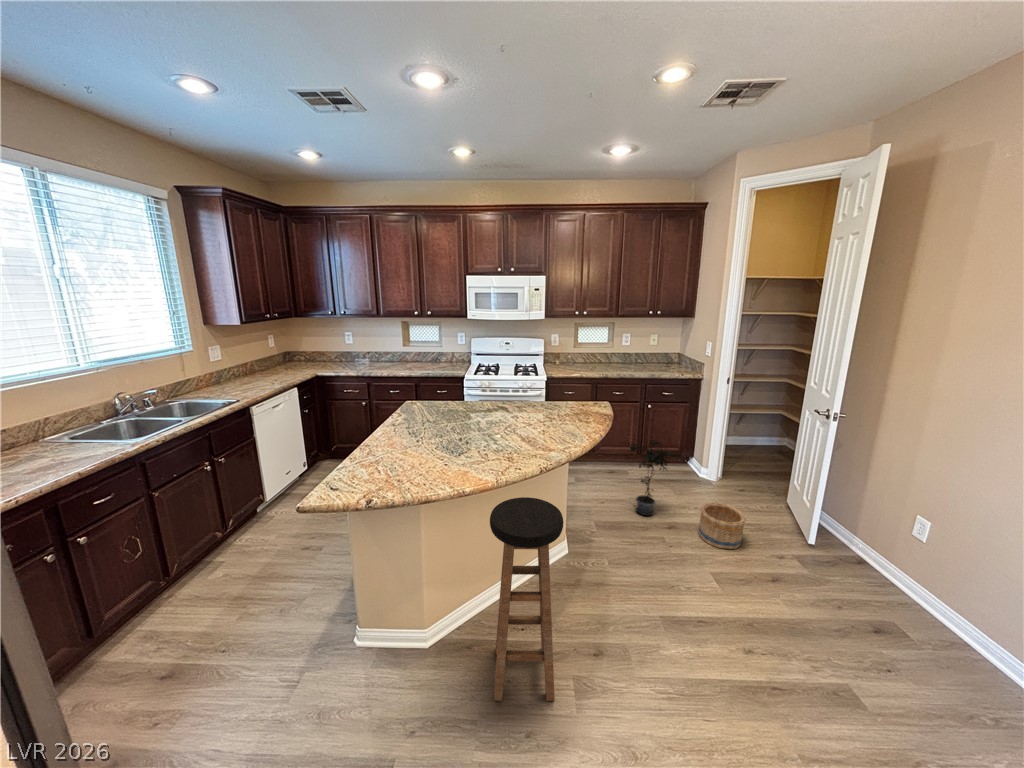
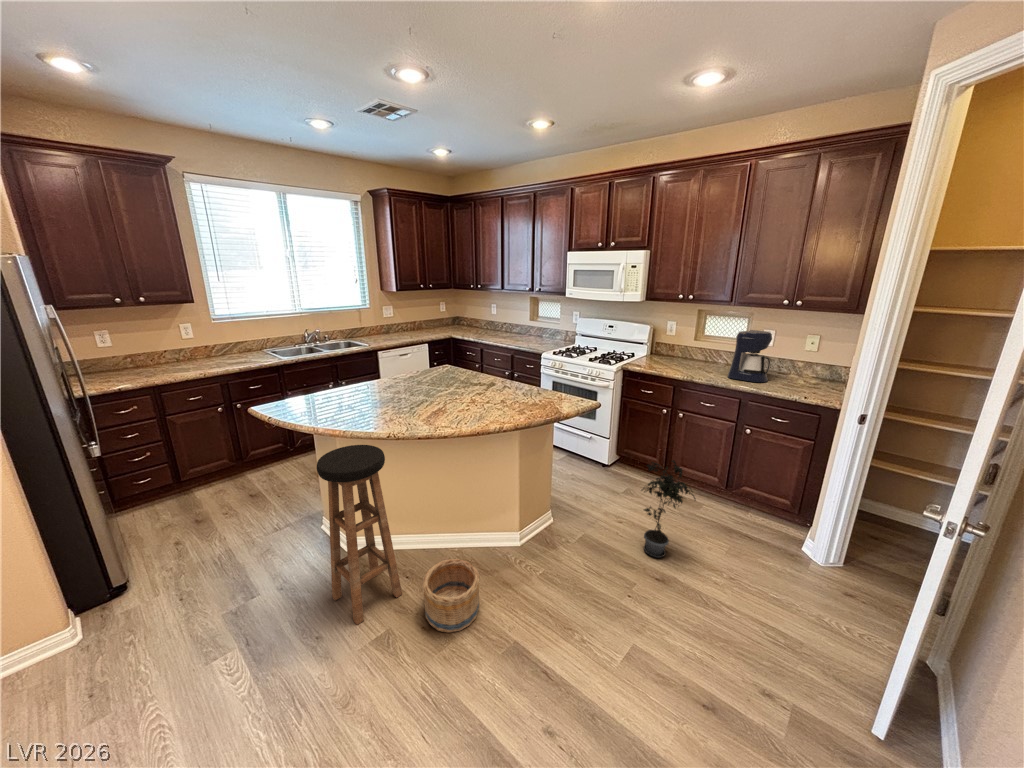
coffee maker: none [616,336,643,372] -> present [728,330,772,382]
basket: present [698,503,746,549] -> present [423,559,480,632]

